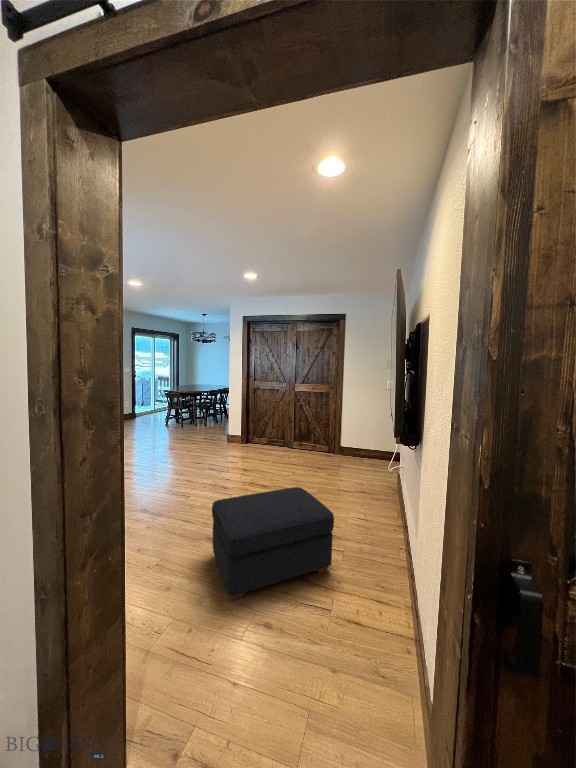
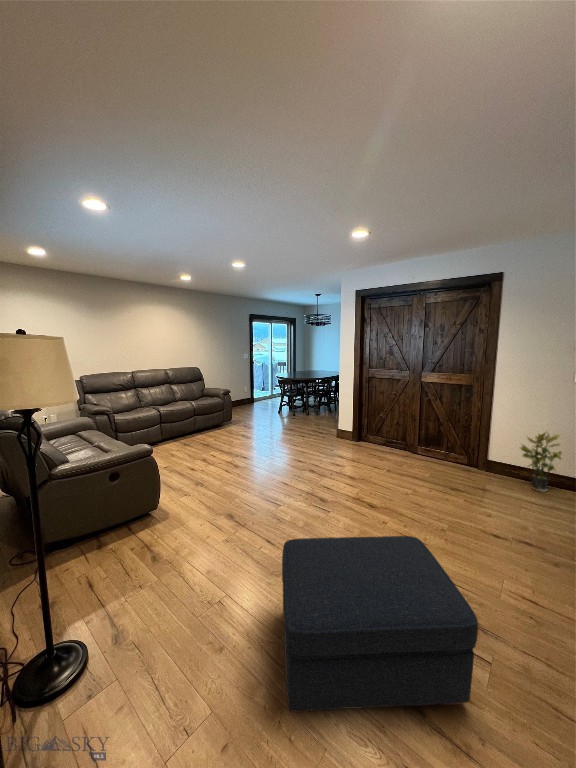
potted plant: none [359,422,382,464] -> present [521,432,562,492]

